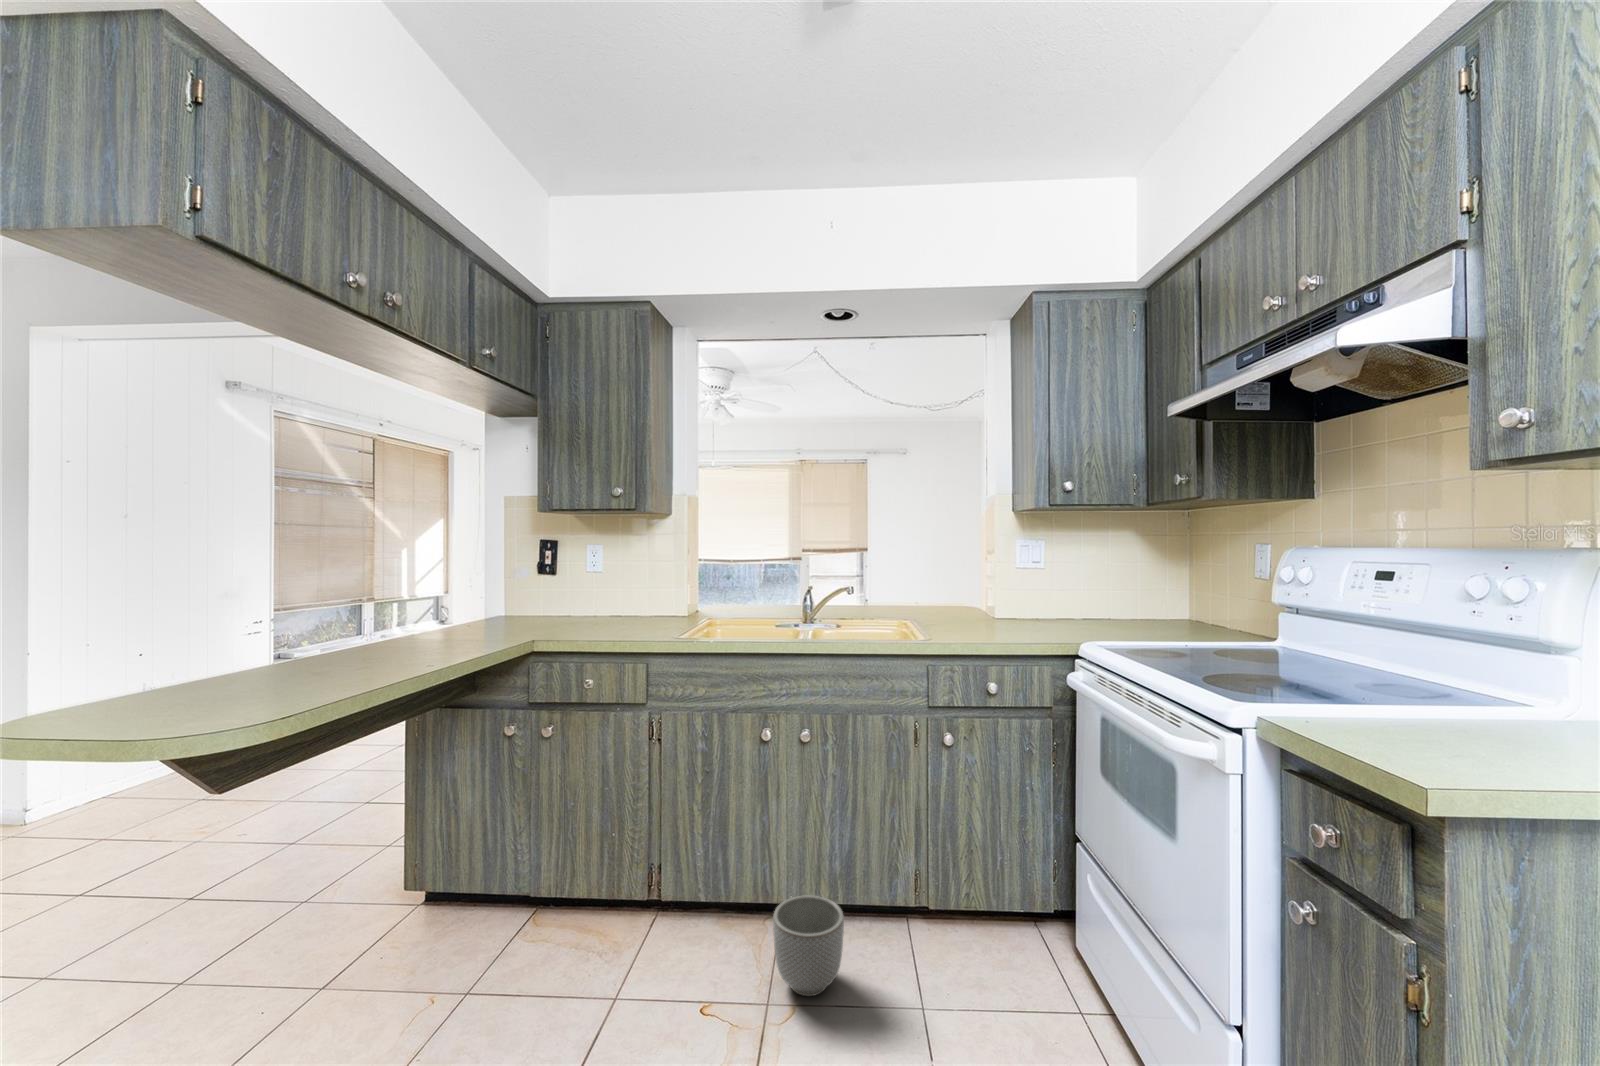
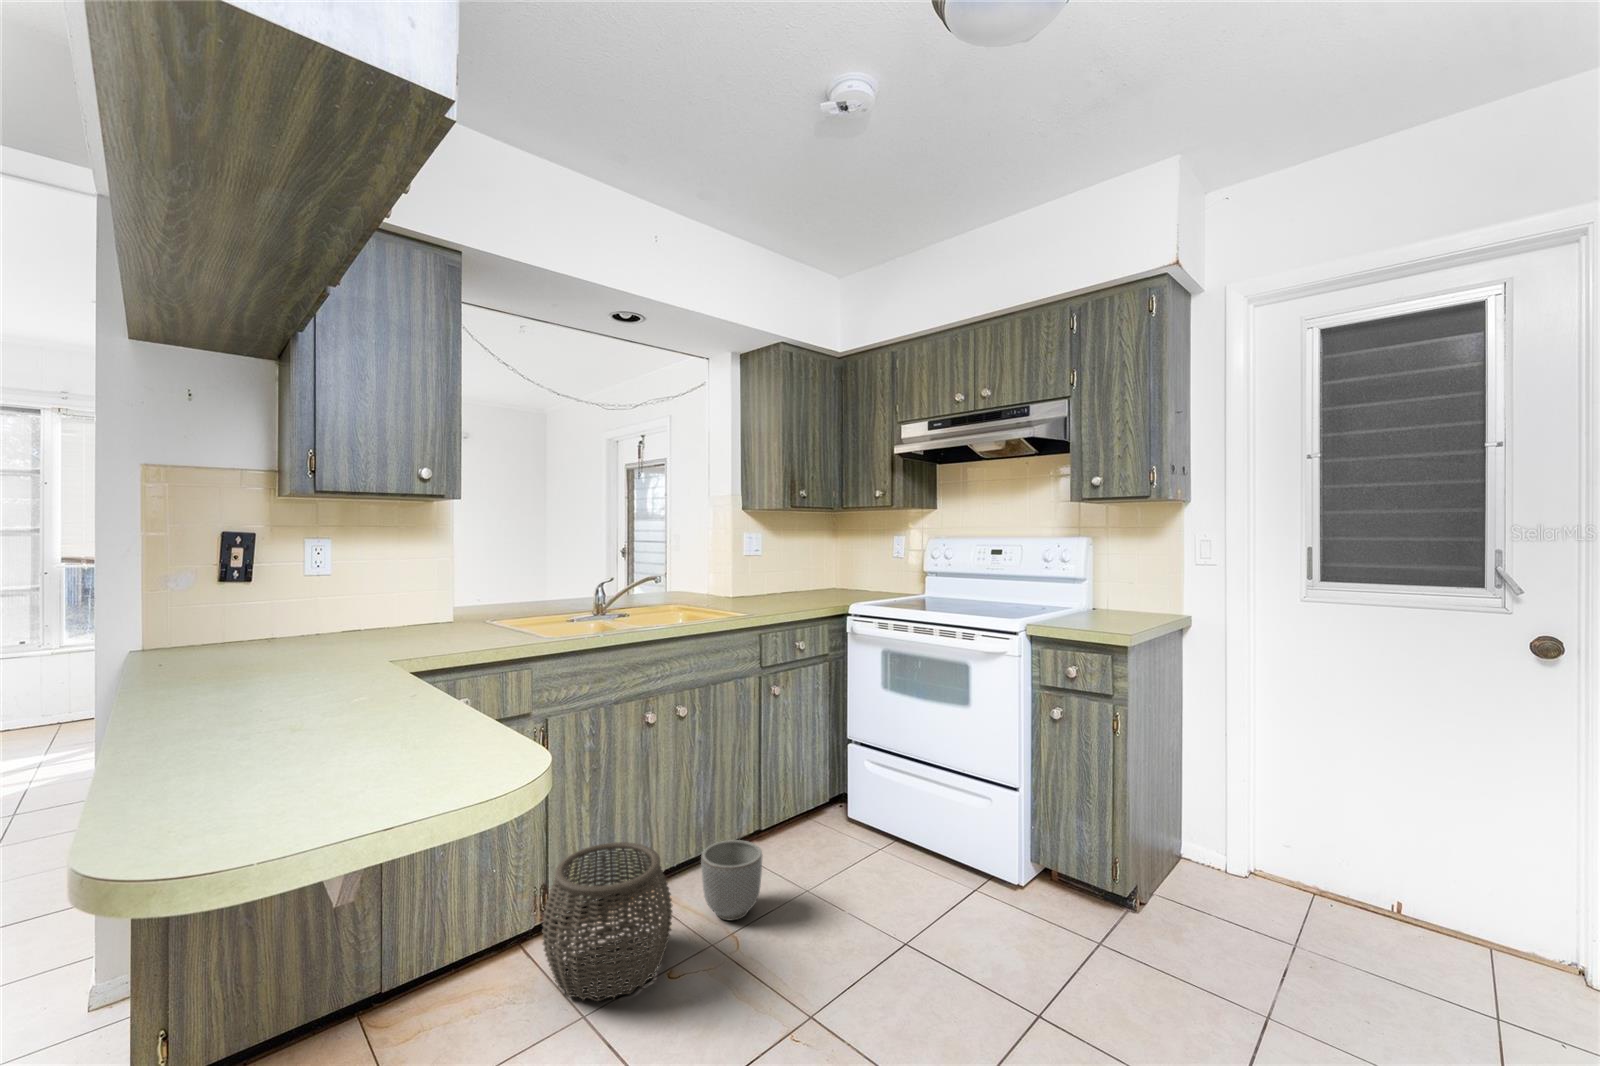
woven basket: none [594,844,720,1005] -> present [542,842,672,1001]

